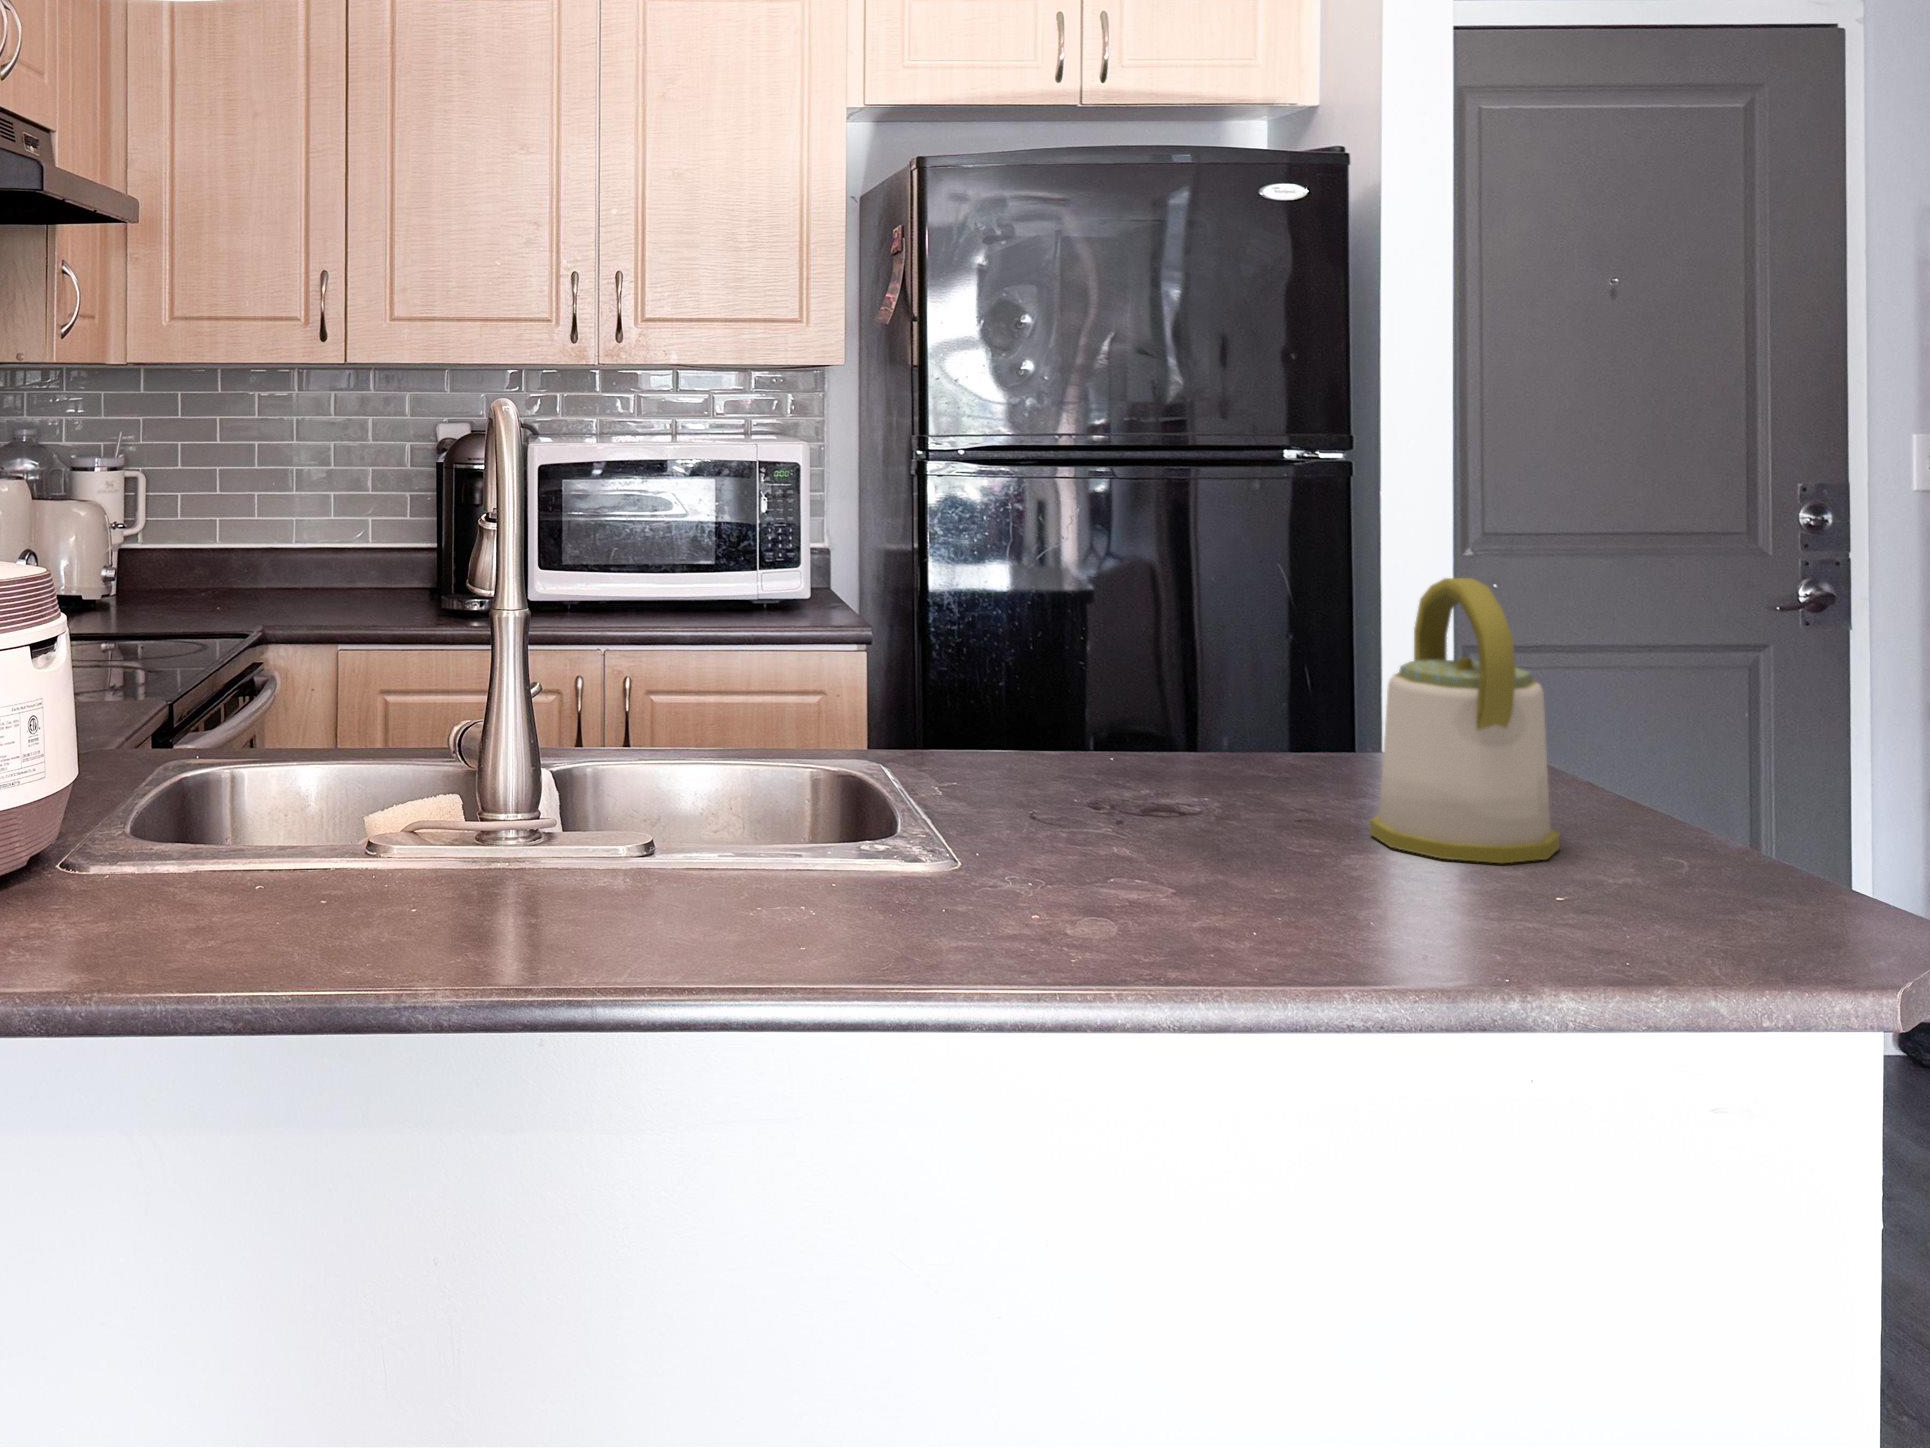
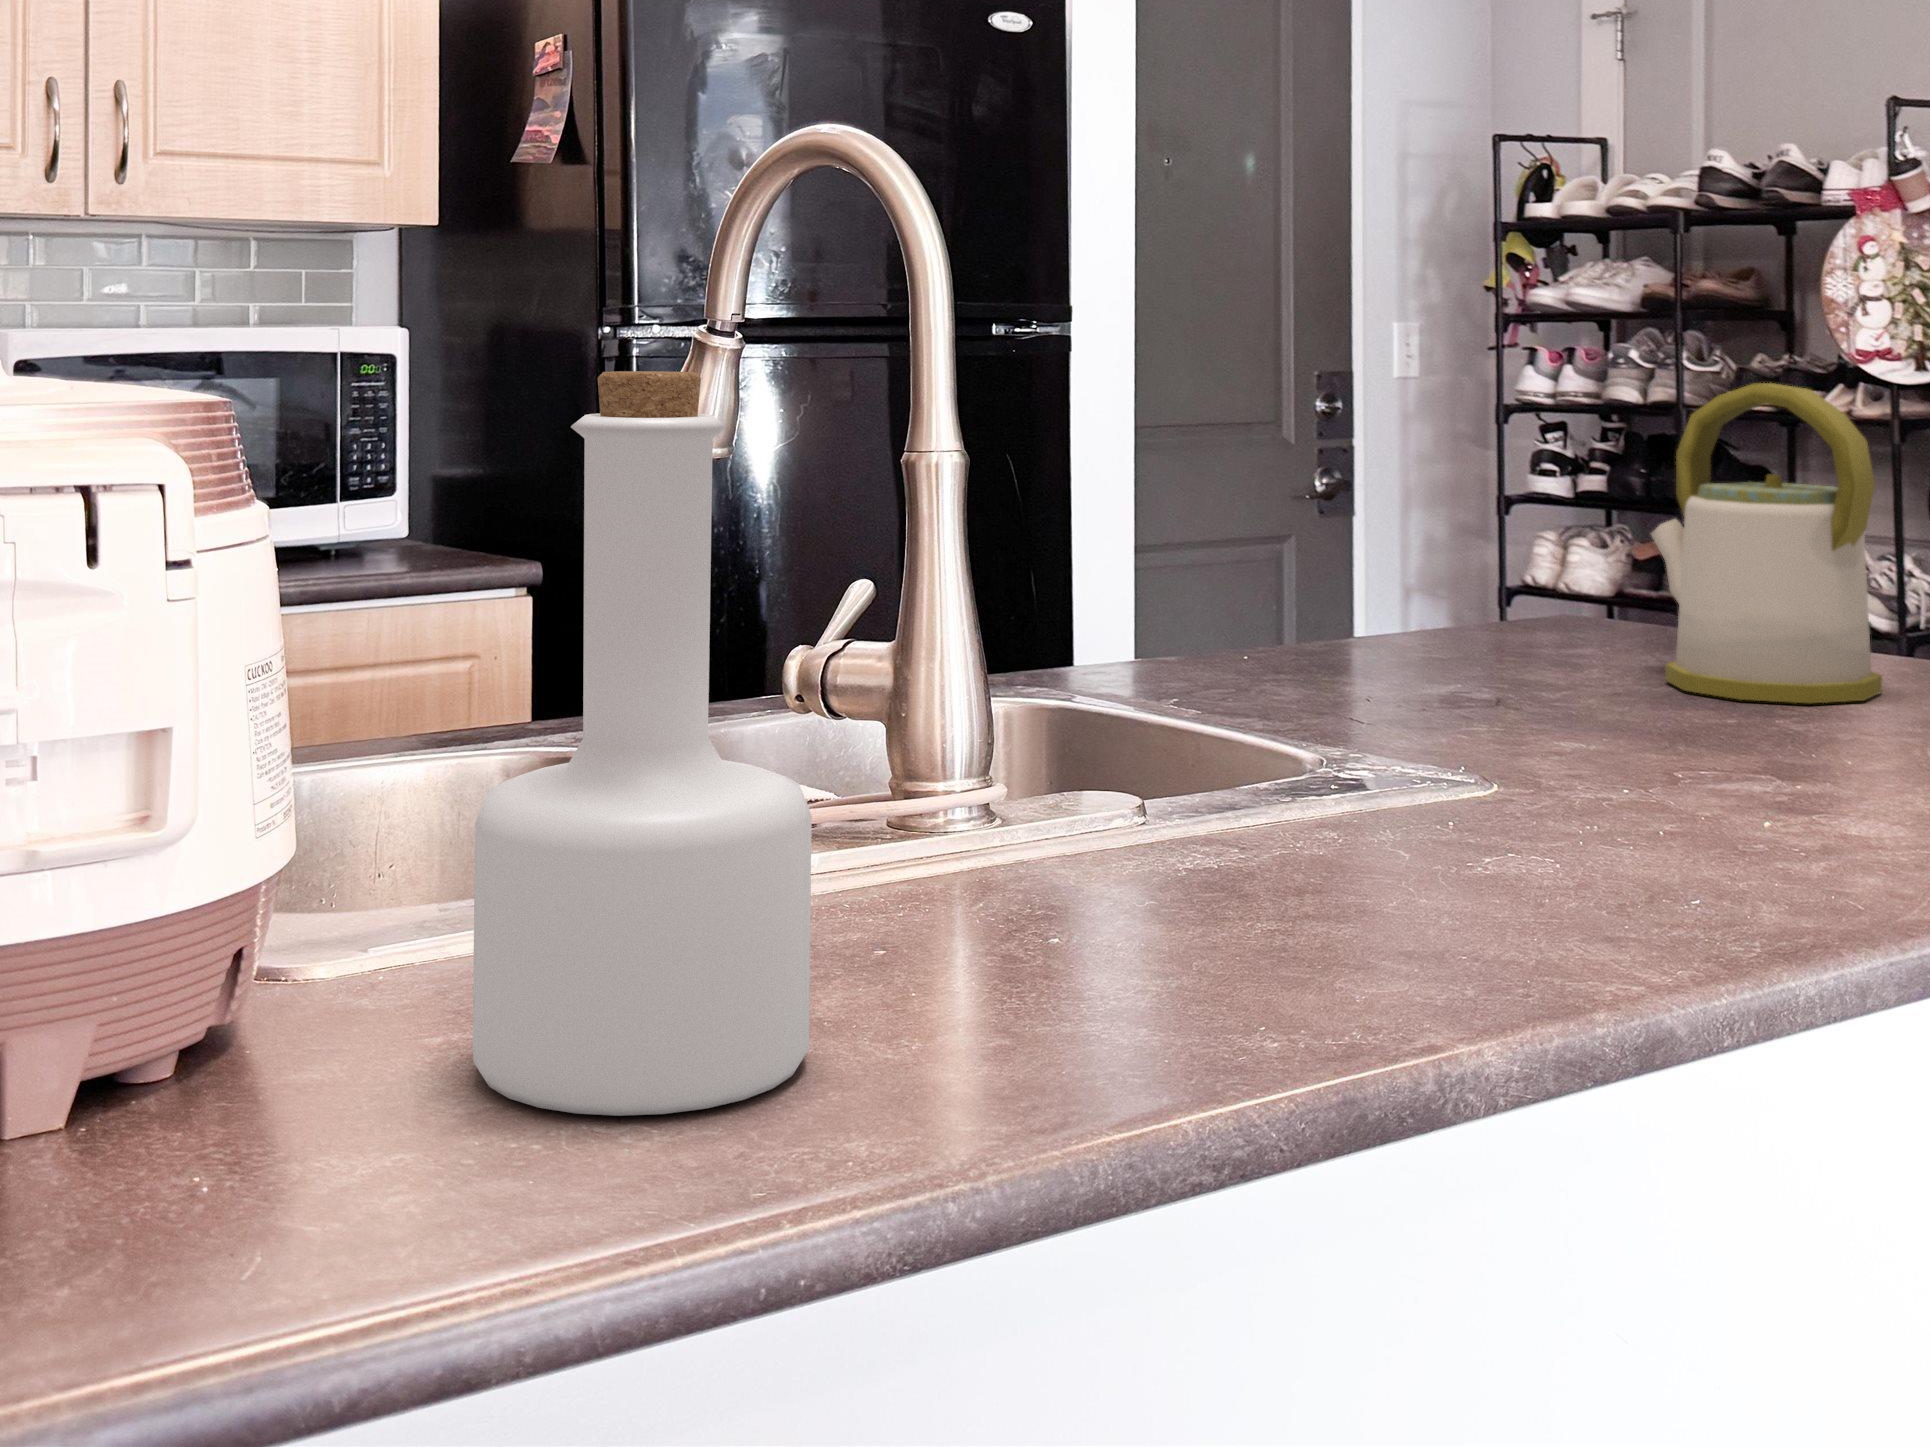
bottle: none [22,579,199,961] -> present [473,371,812,1116]

